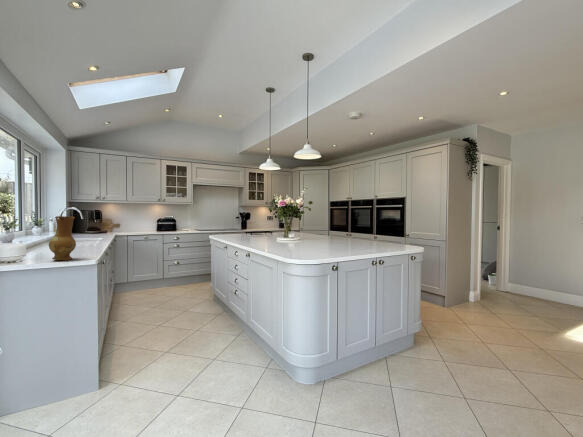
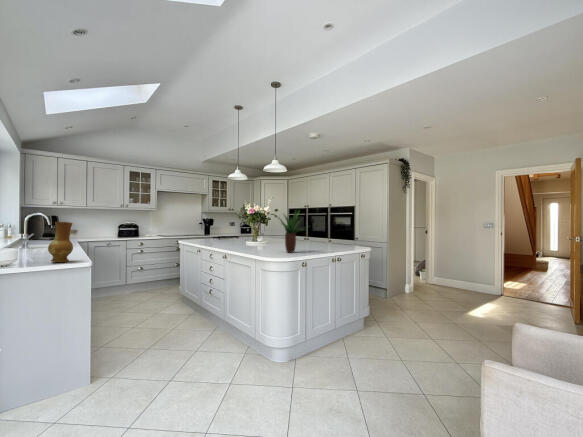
potted plant: none [303,200,346,253] -> present [279,211,303,253]

